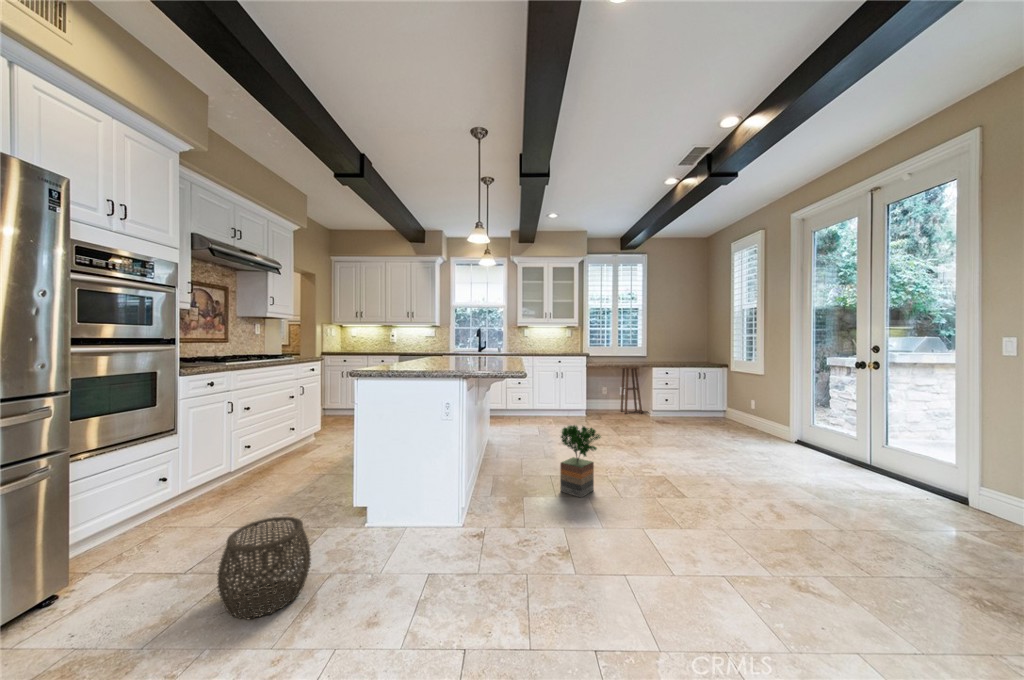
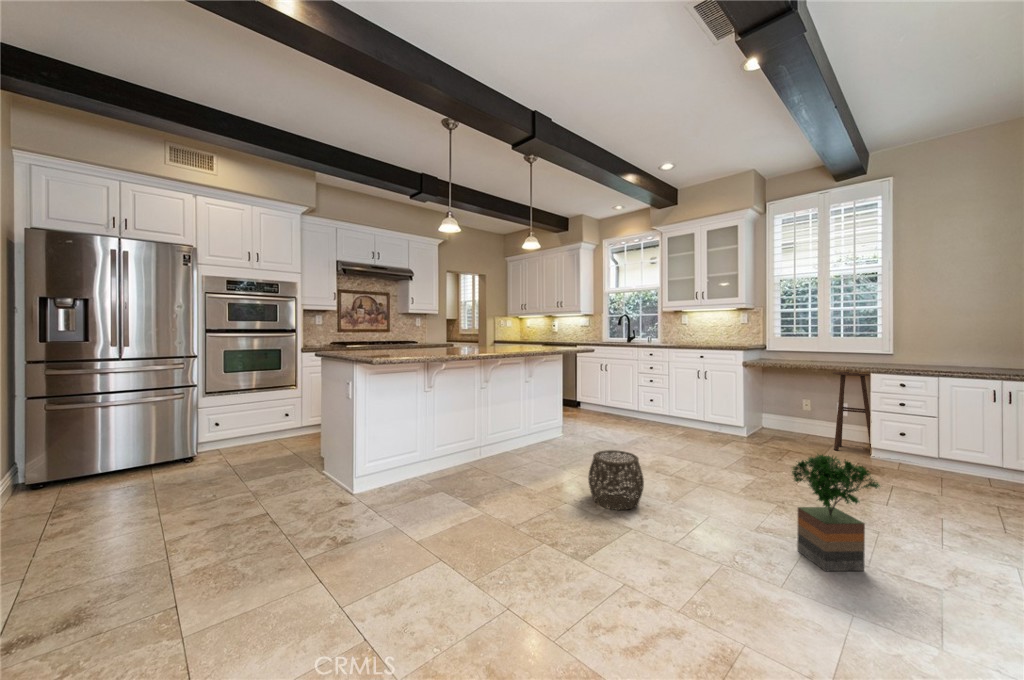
potted tree: present [560,425,601,498] -> present [792,455,880,571]
woven basket: present [217,517,311,619] -> present [588,450,644,510]

